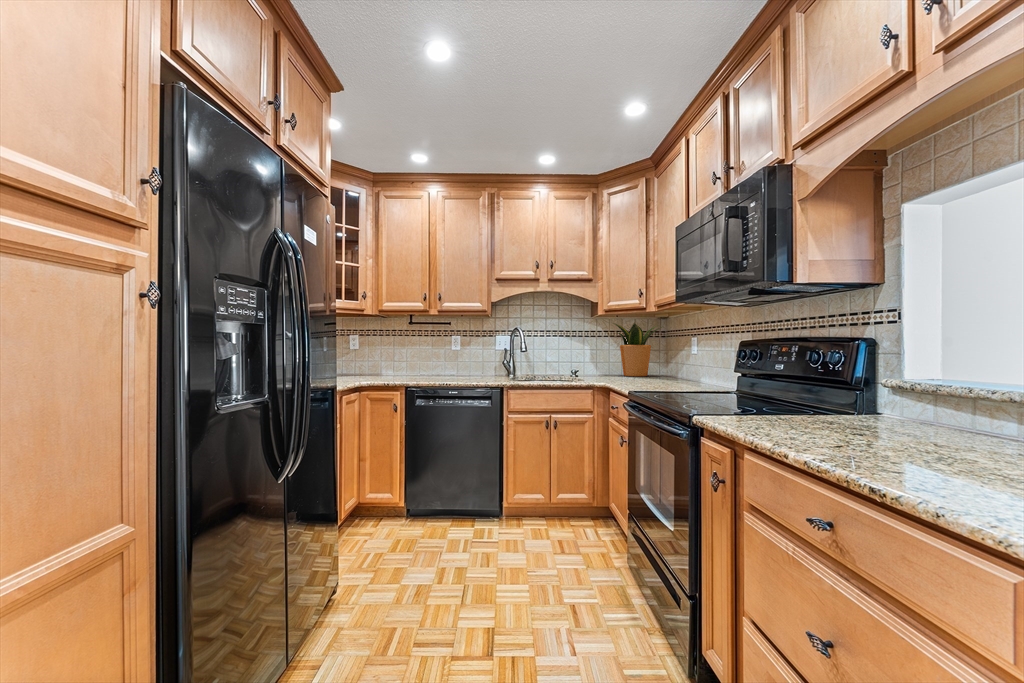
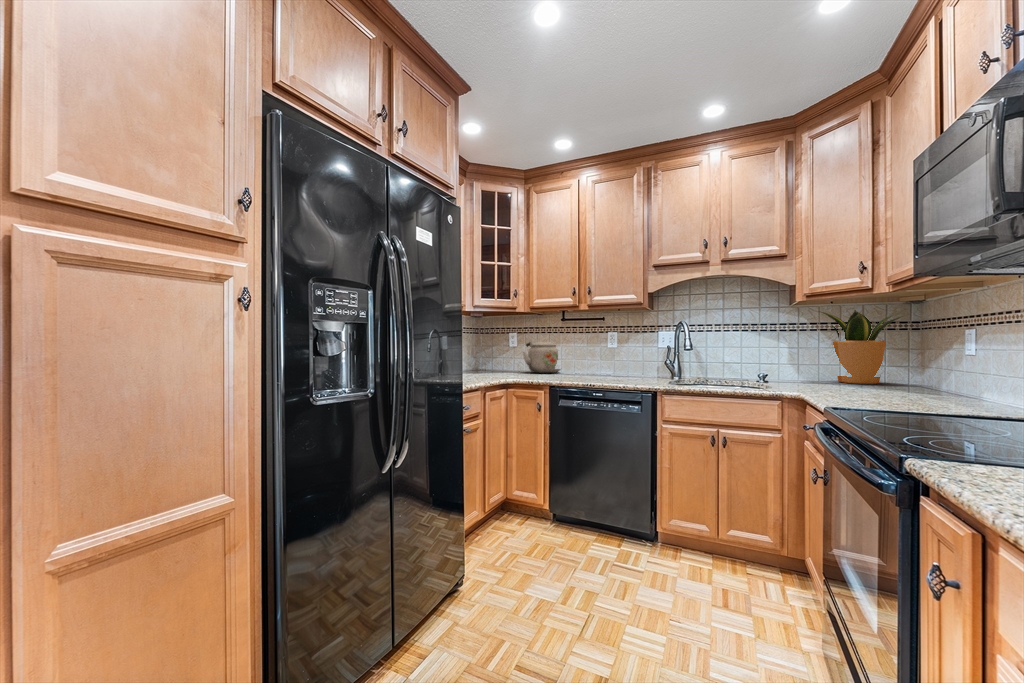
kettle: none [364,343,405,376] -> present [523,342,561,373]

